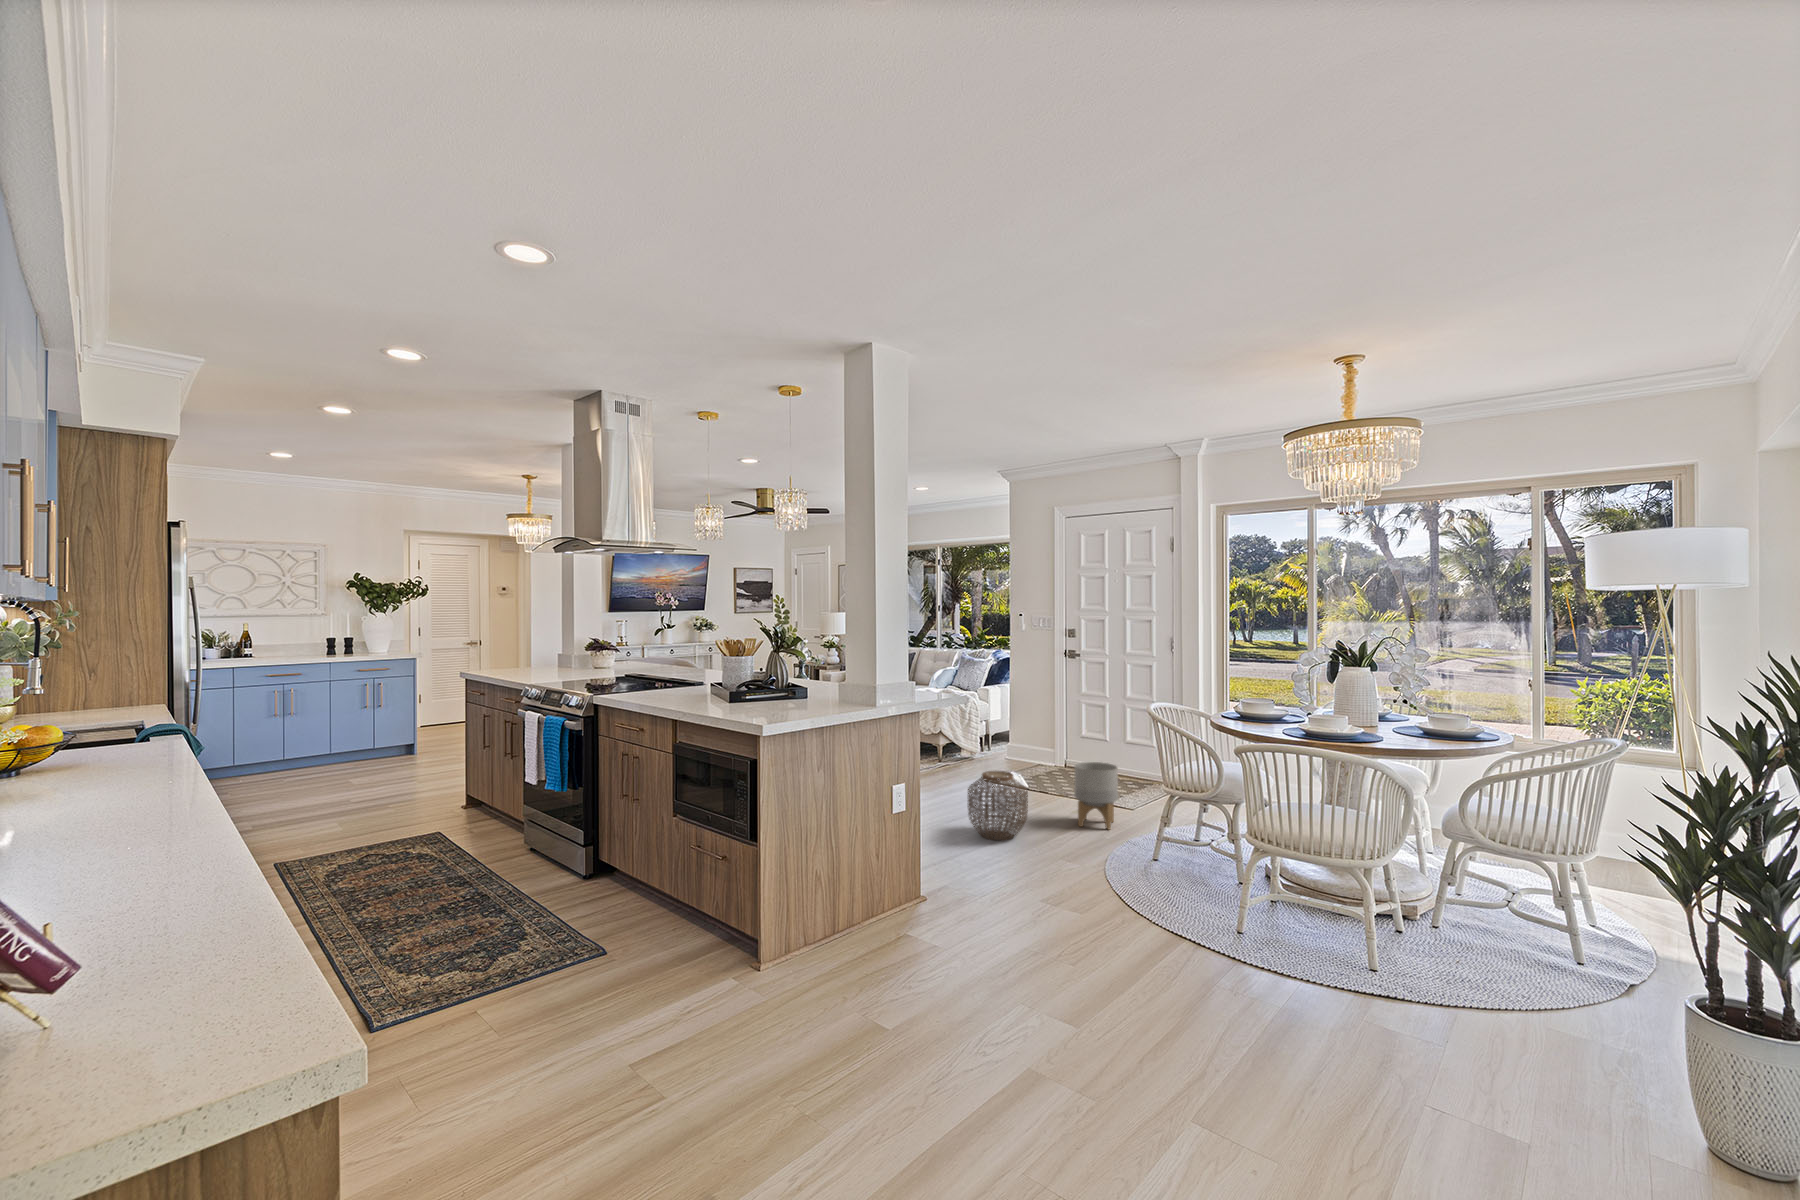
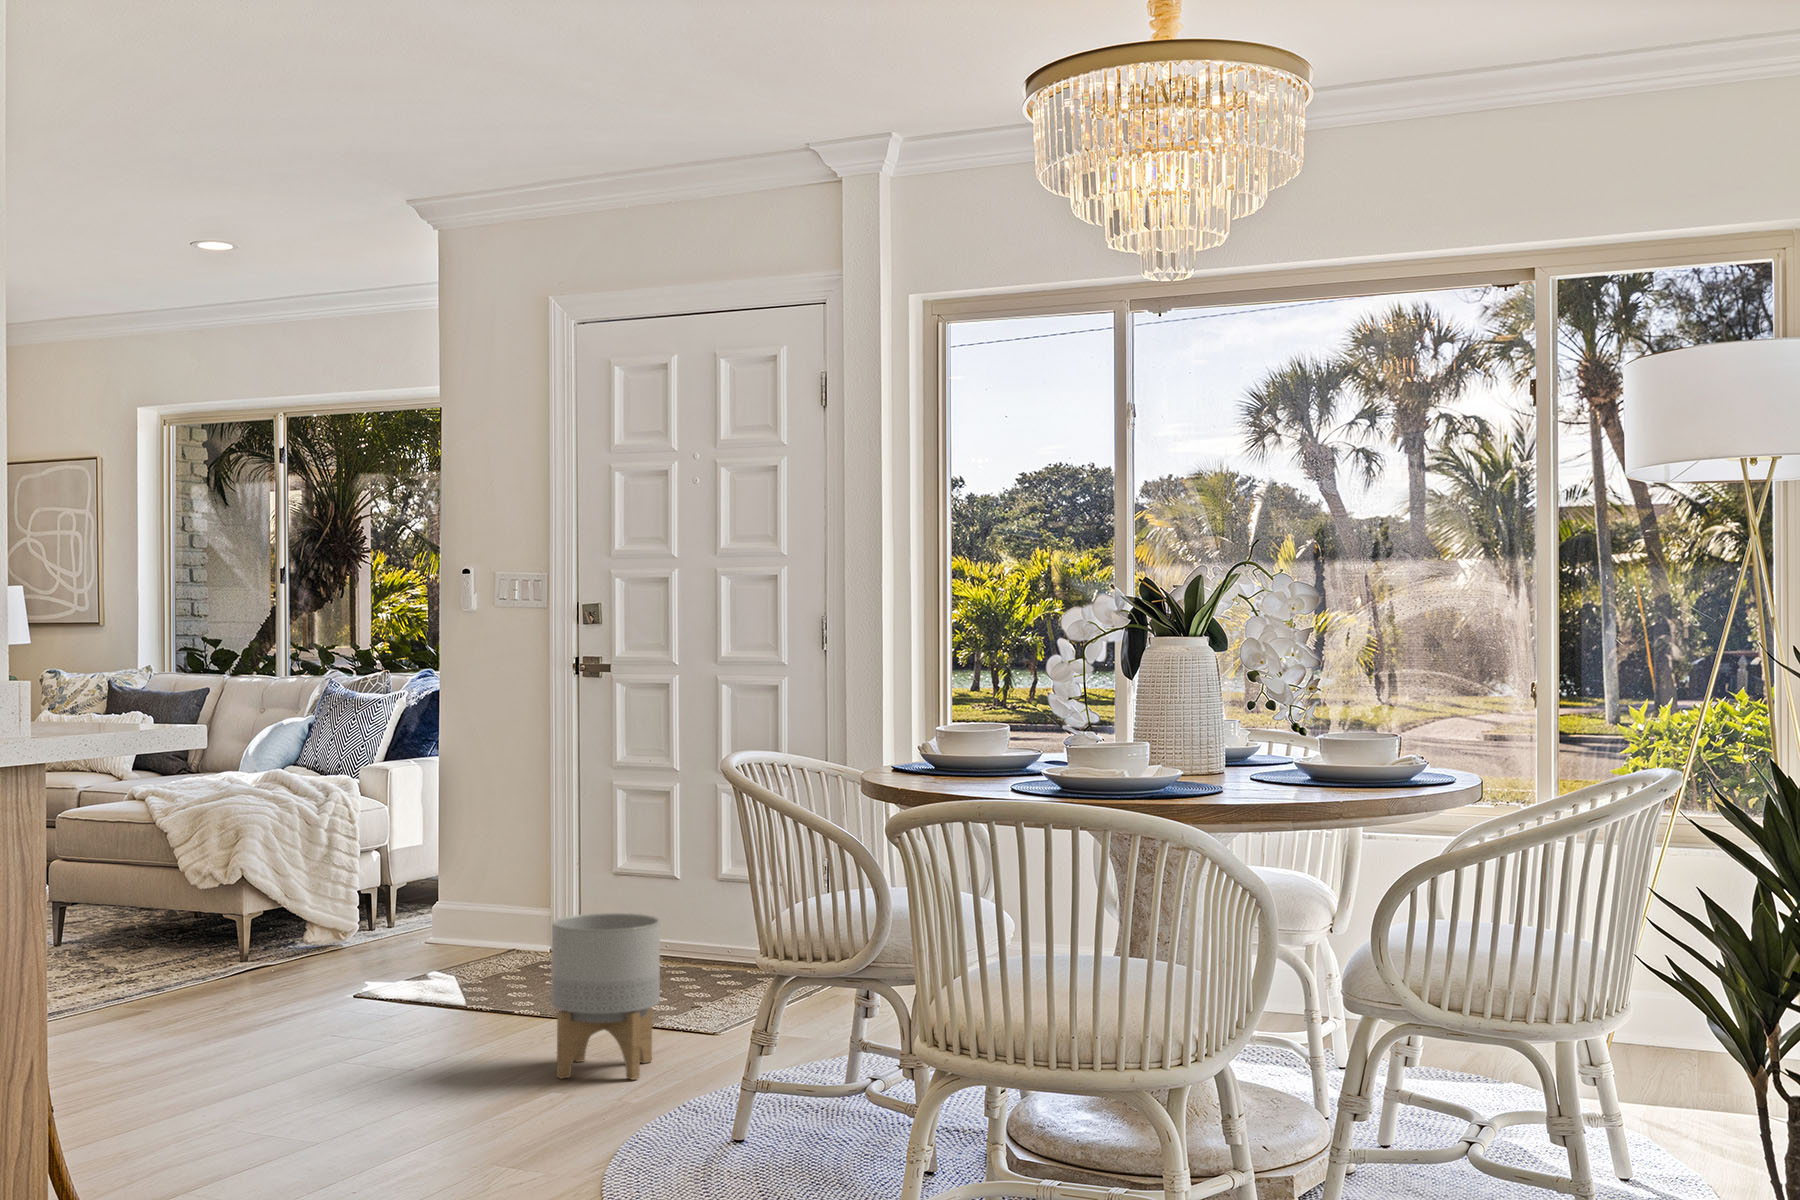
woven basket: present [968,771,1028,840] -> none [248,942,415,1127]

